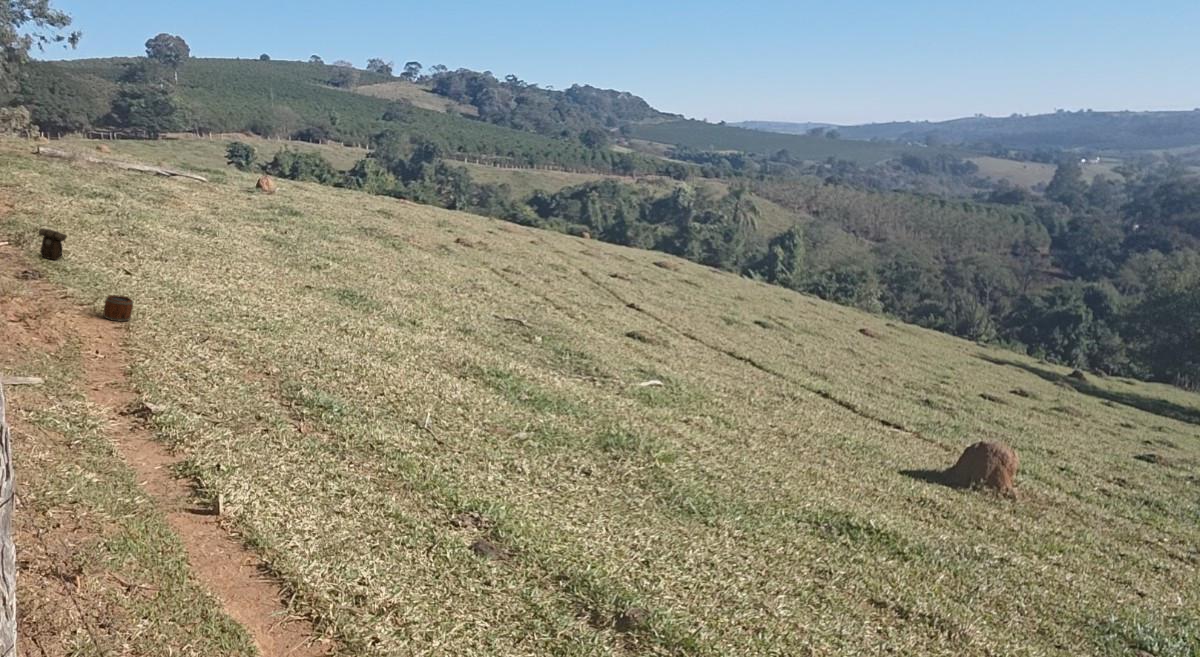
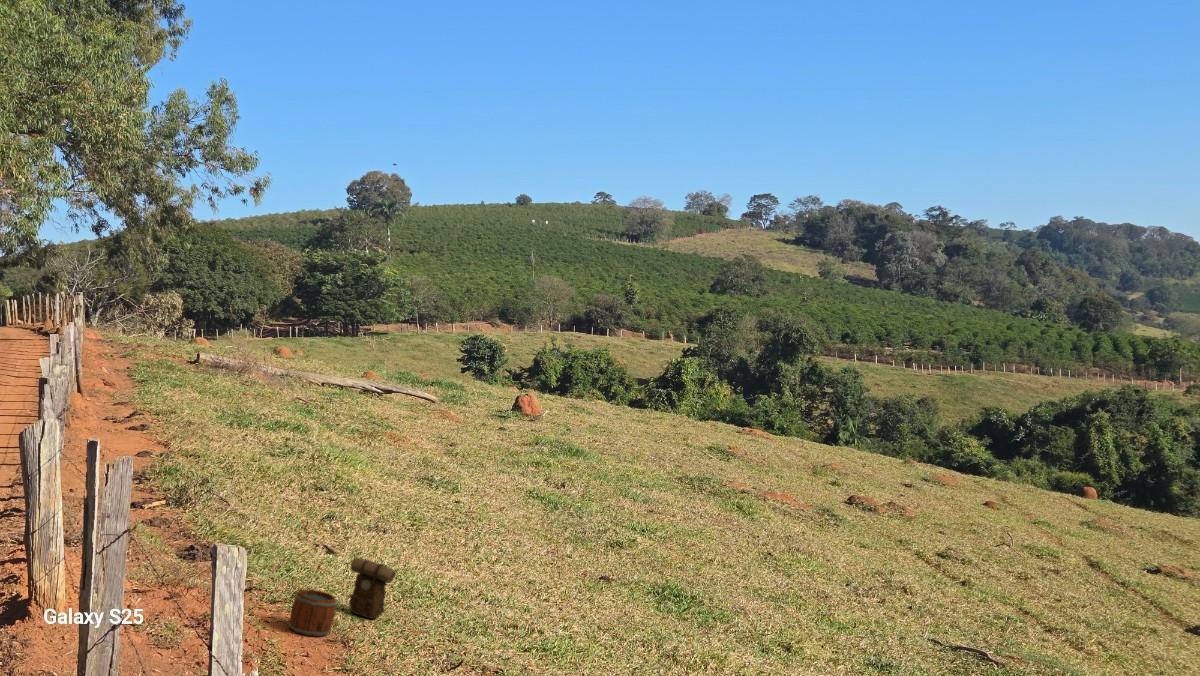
backpack: present [39,229,66,260] -> present [349,558,396,619]

